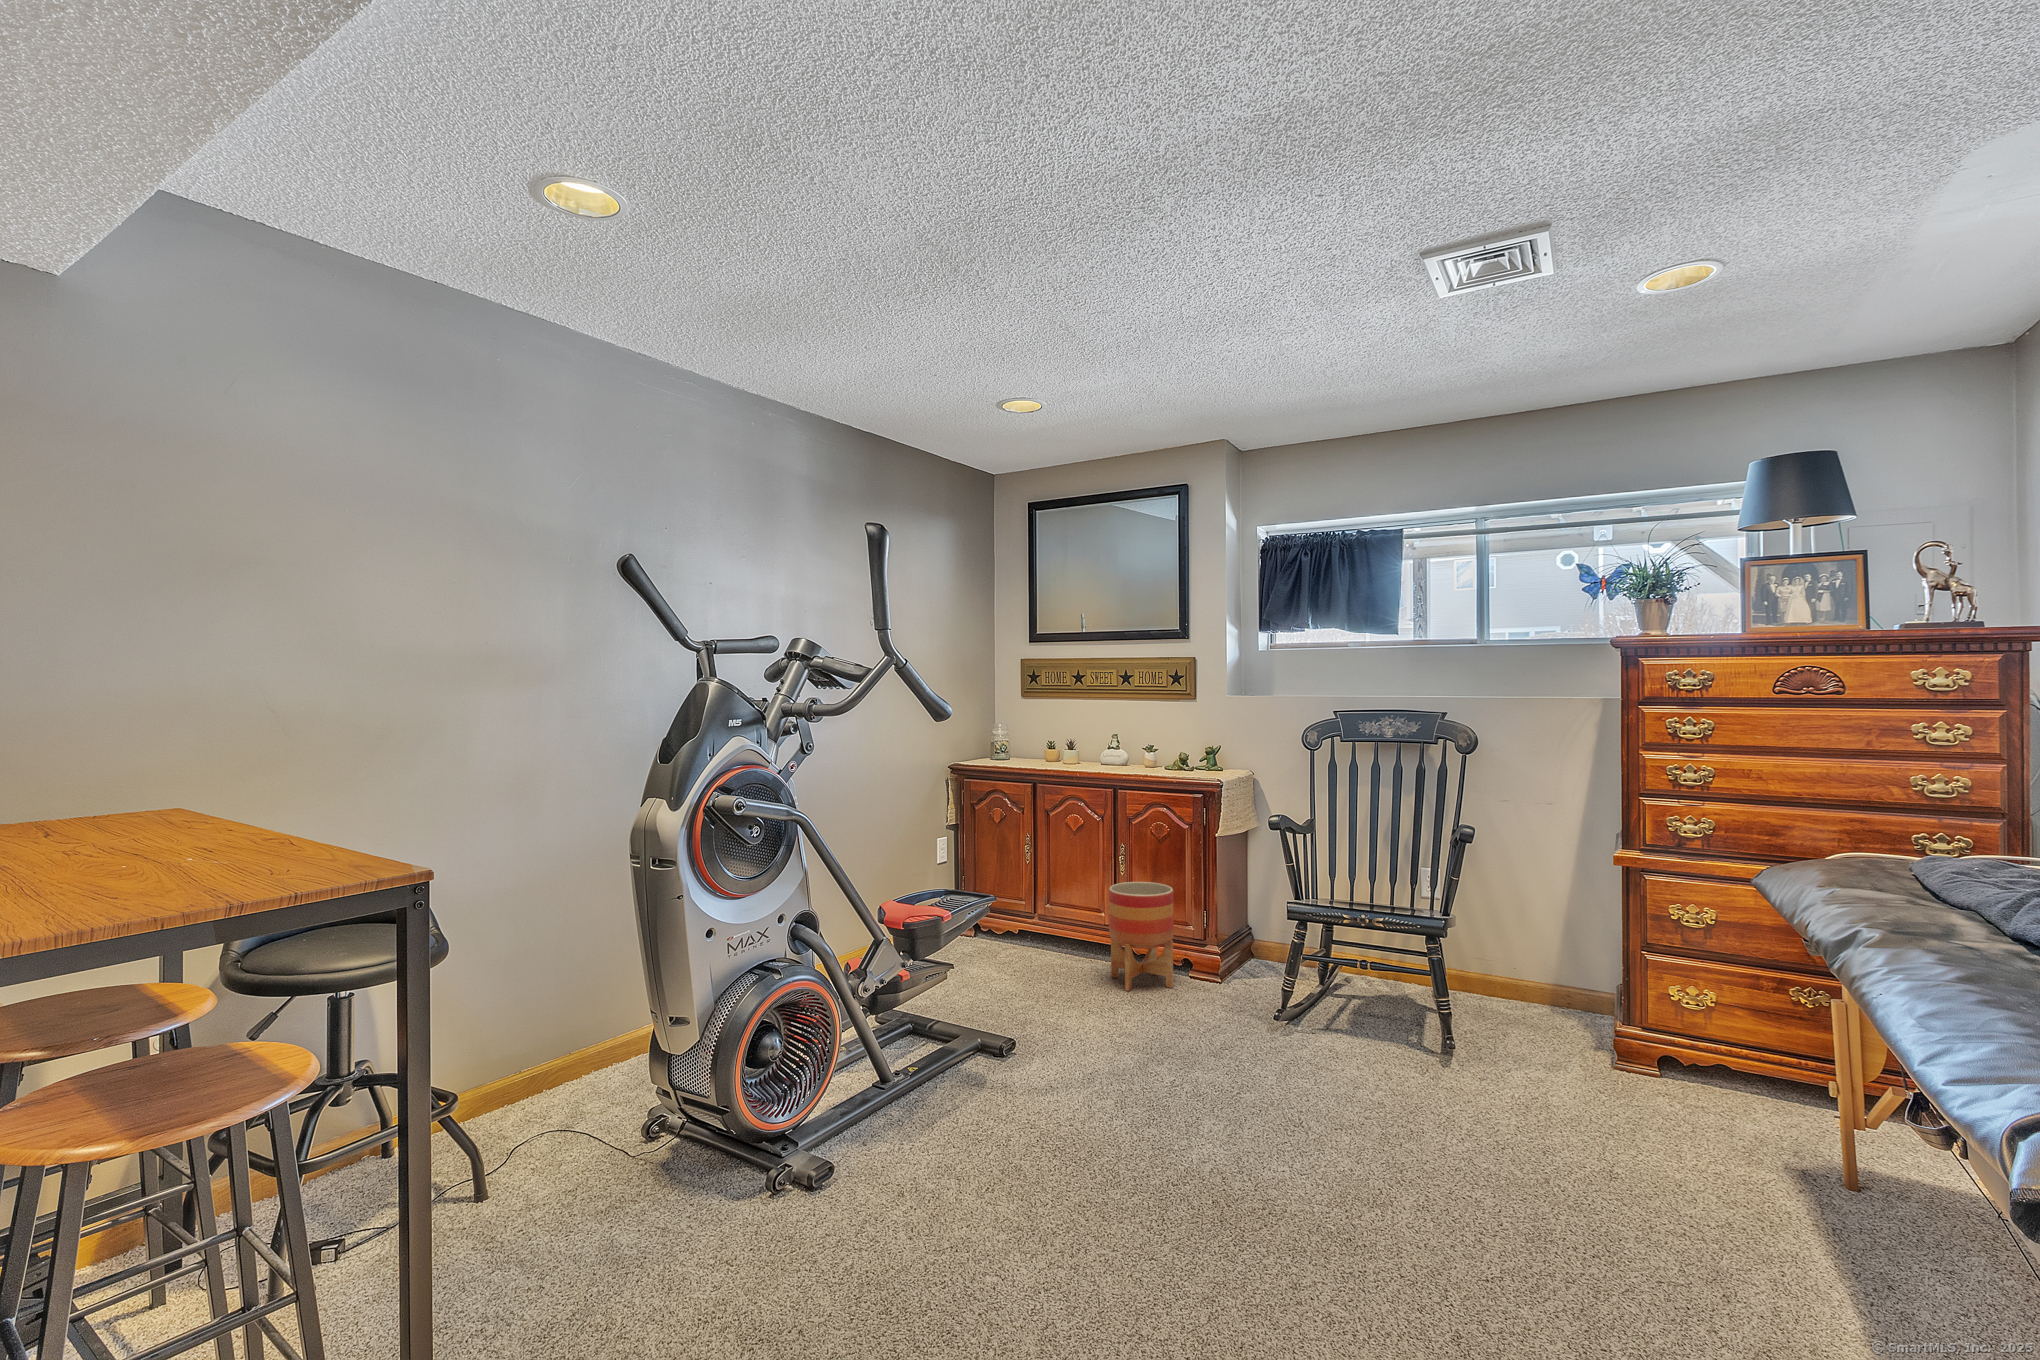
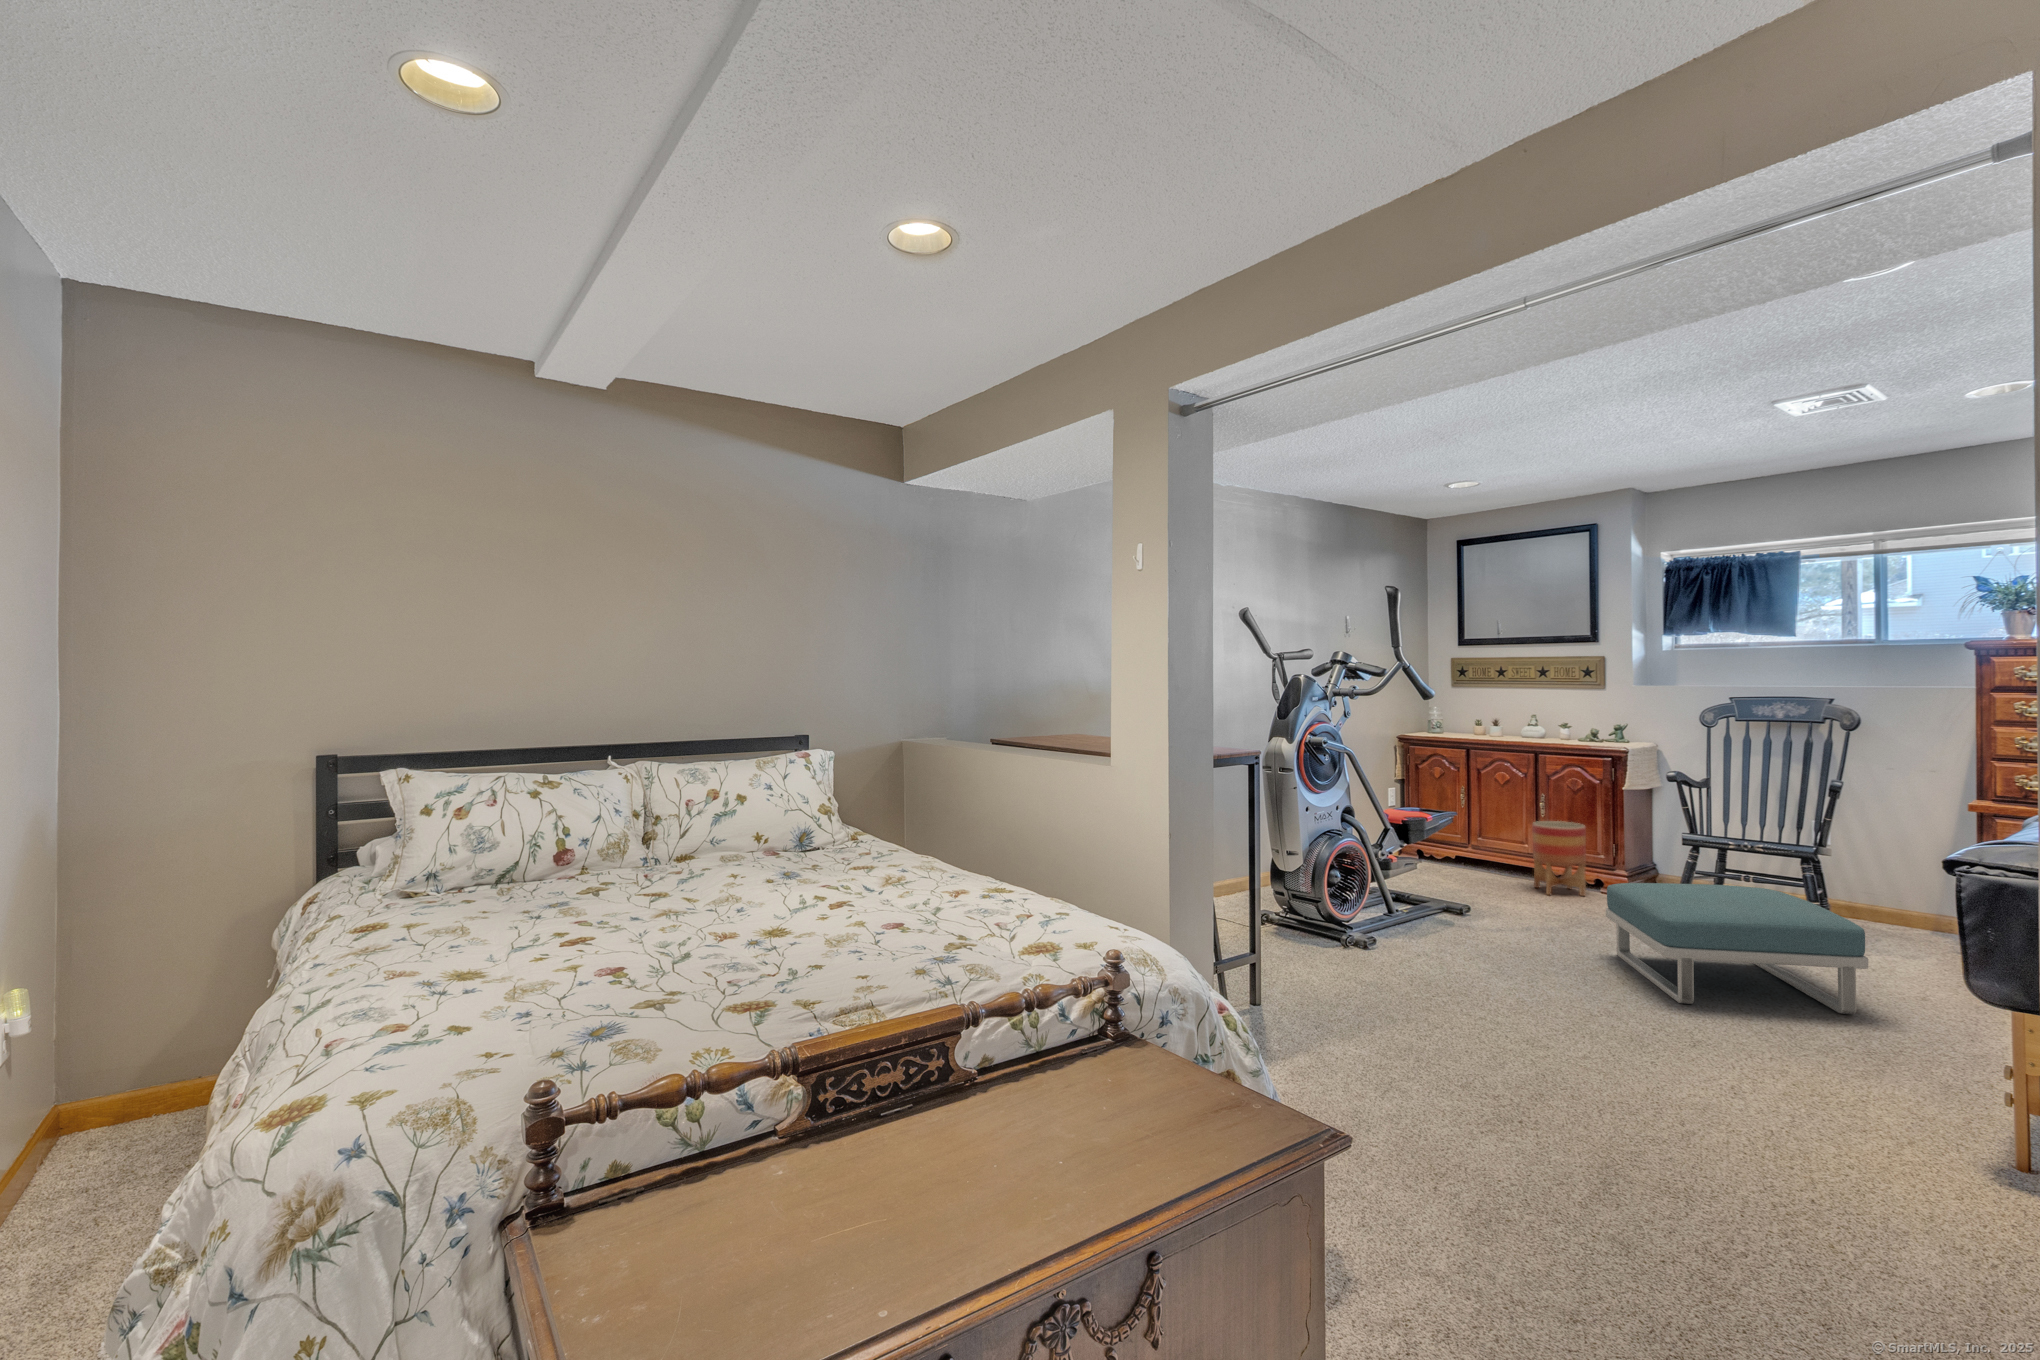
footstool: none [1201,1000,1570,1255] -> present [1606,883,1868,1014]

